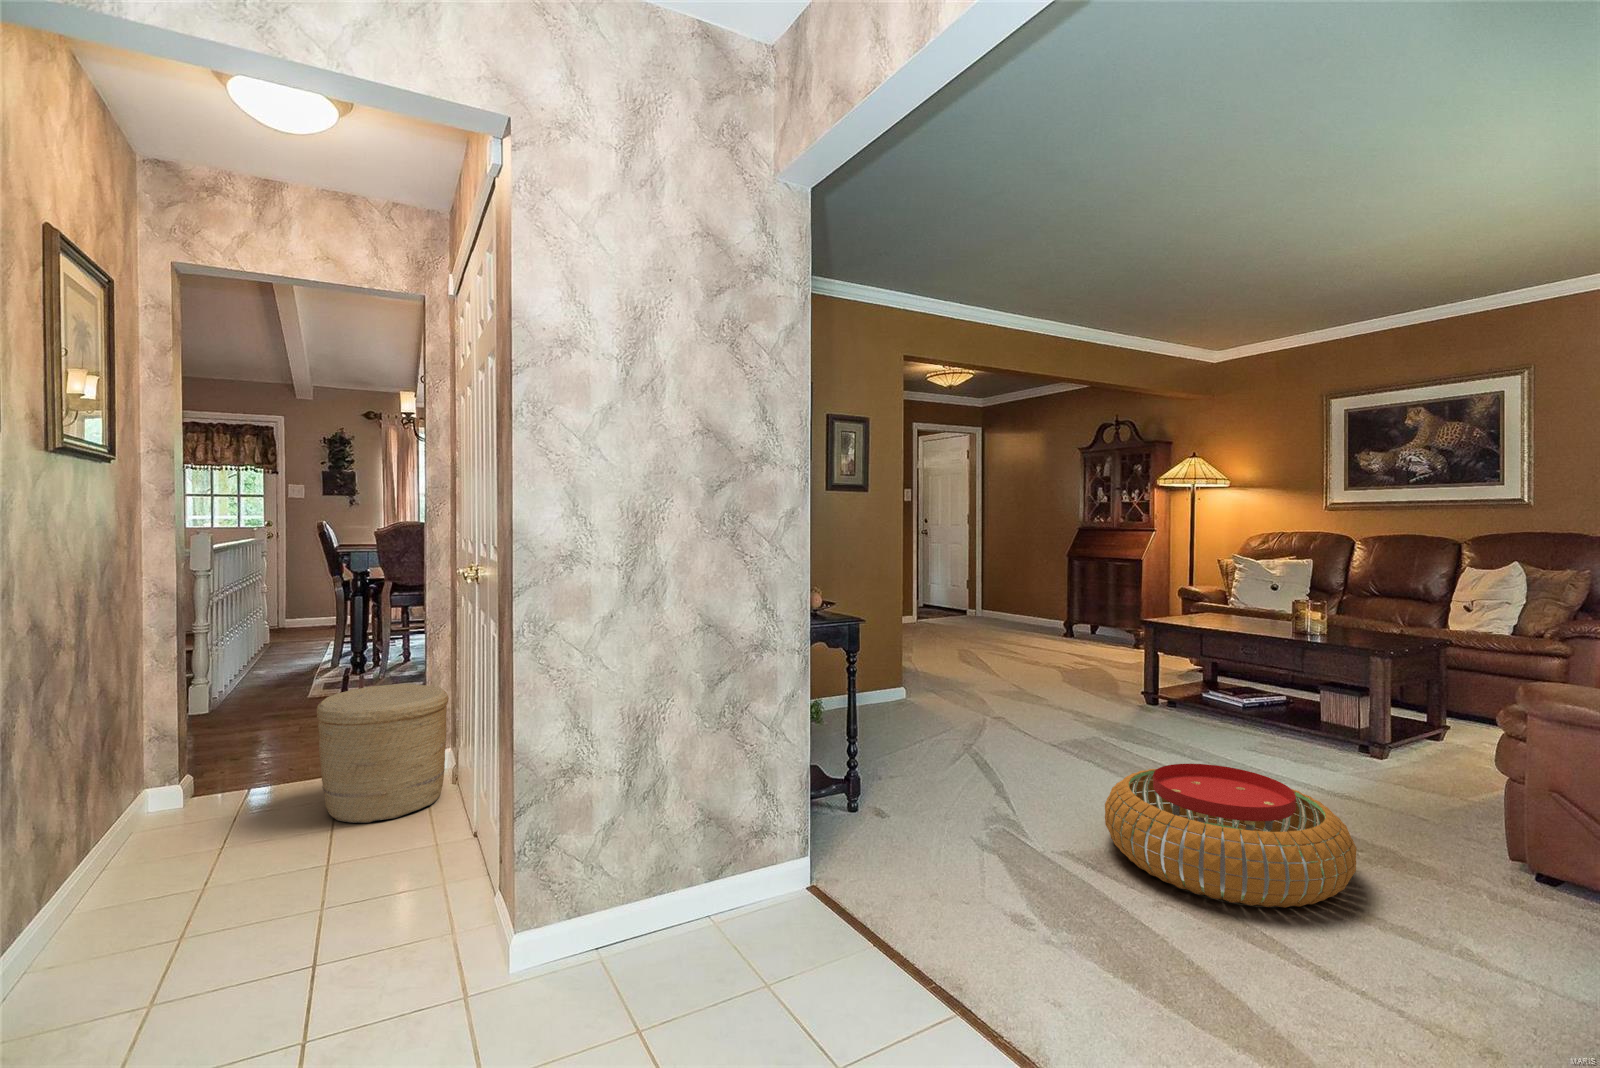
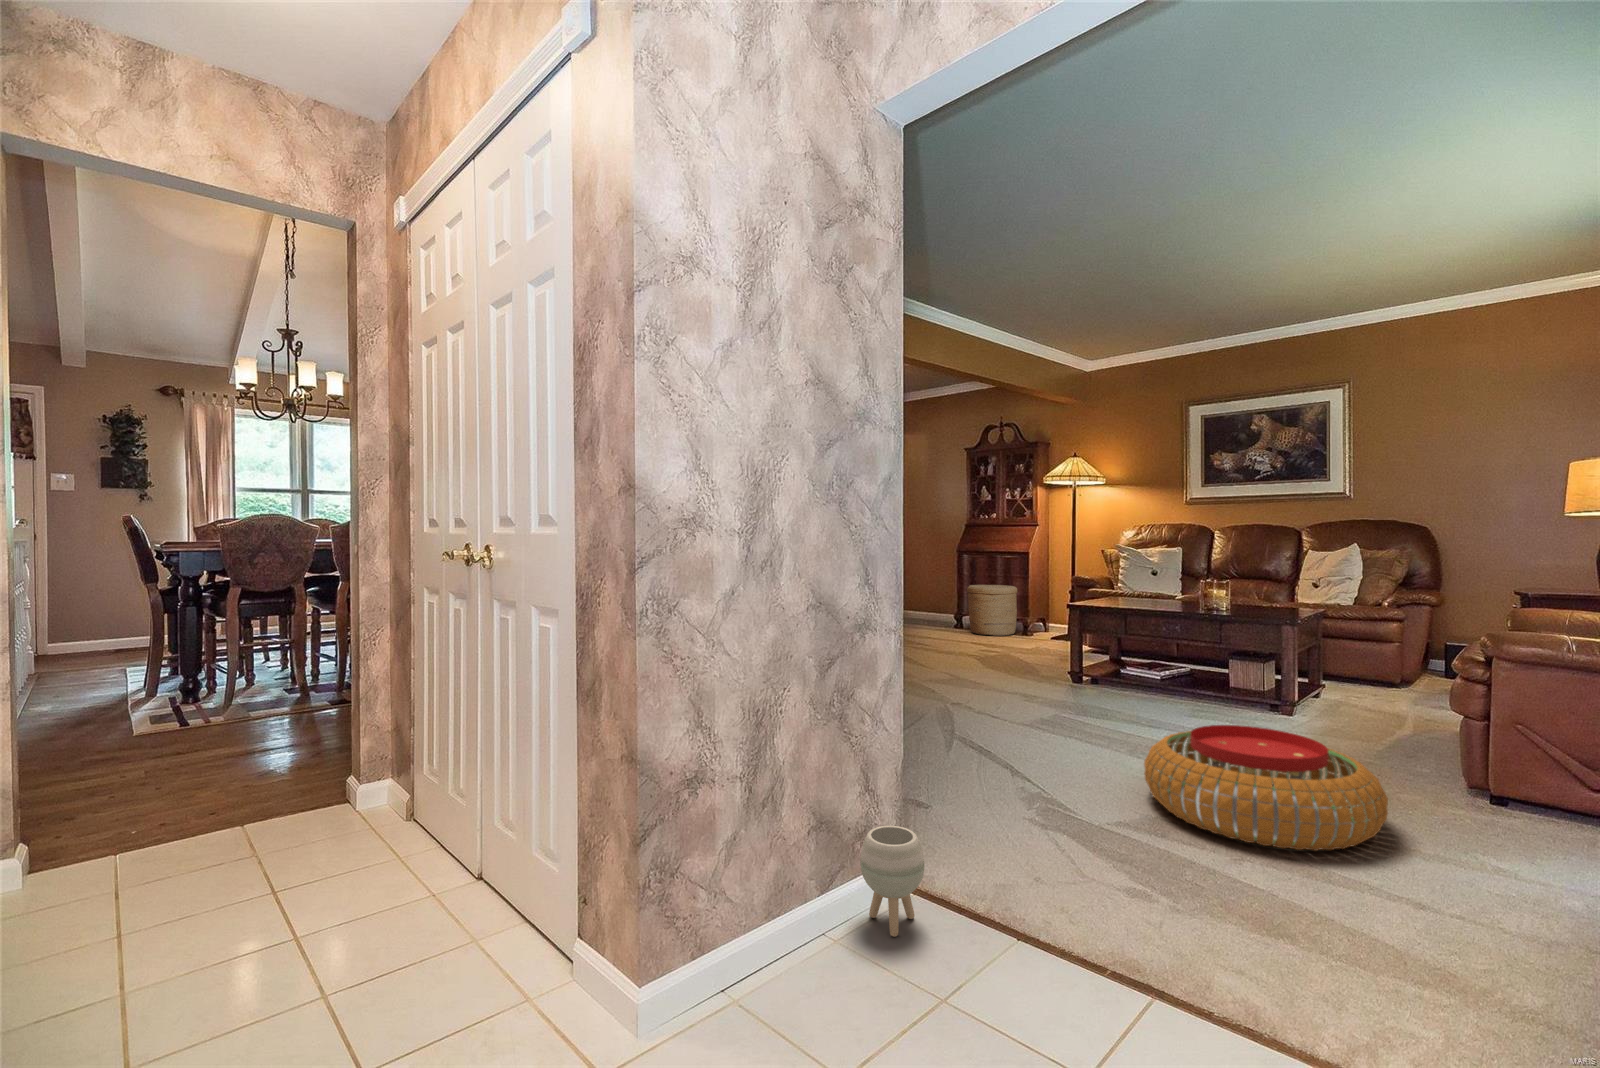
woven basket: present [317,684,449,823] -> present [967,585,1017,636]
planter: none [740,828,797,926] -> present [860,826,924,937]

